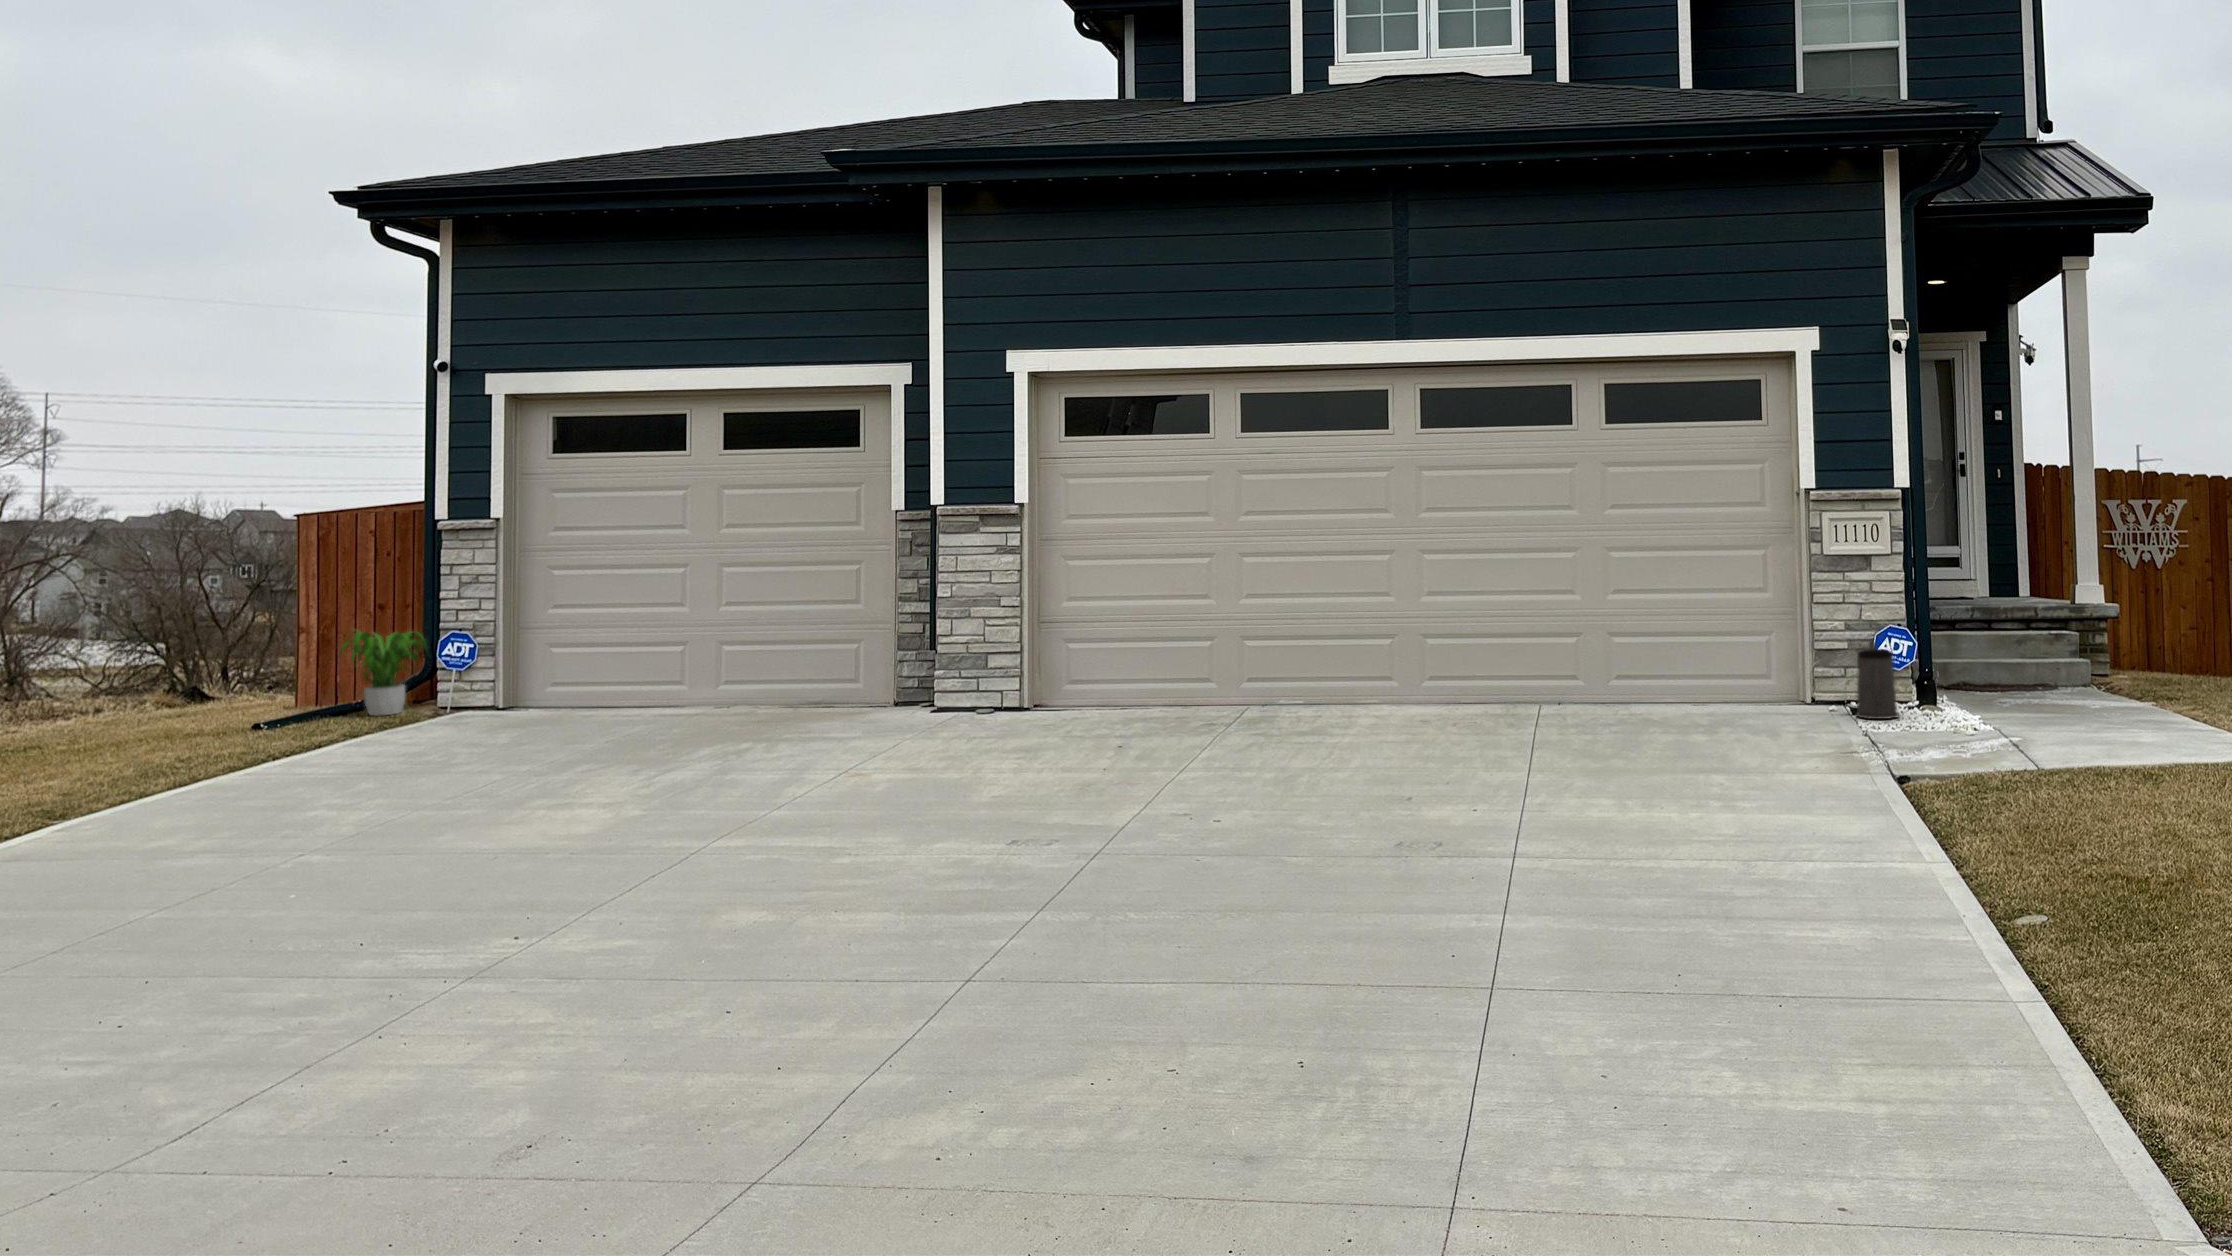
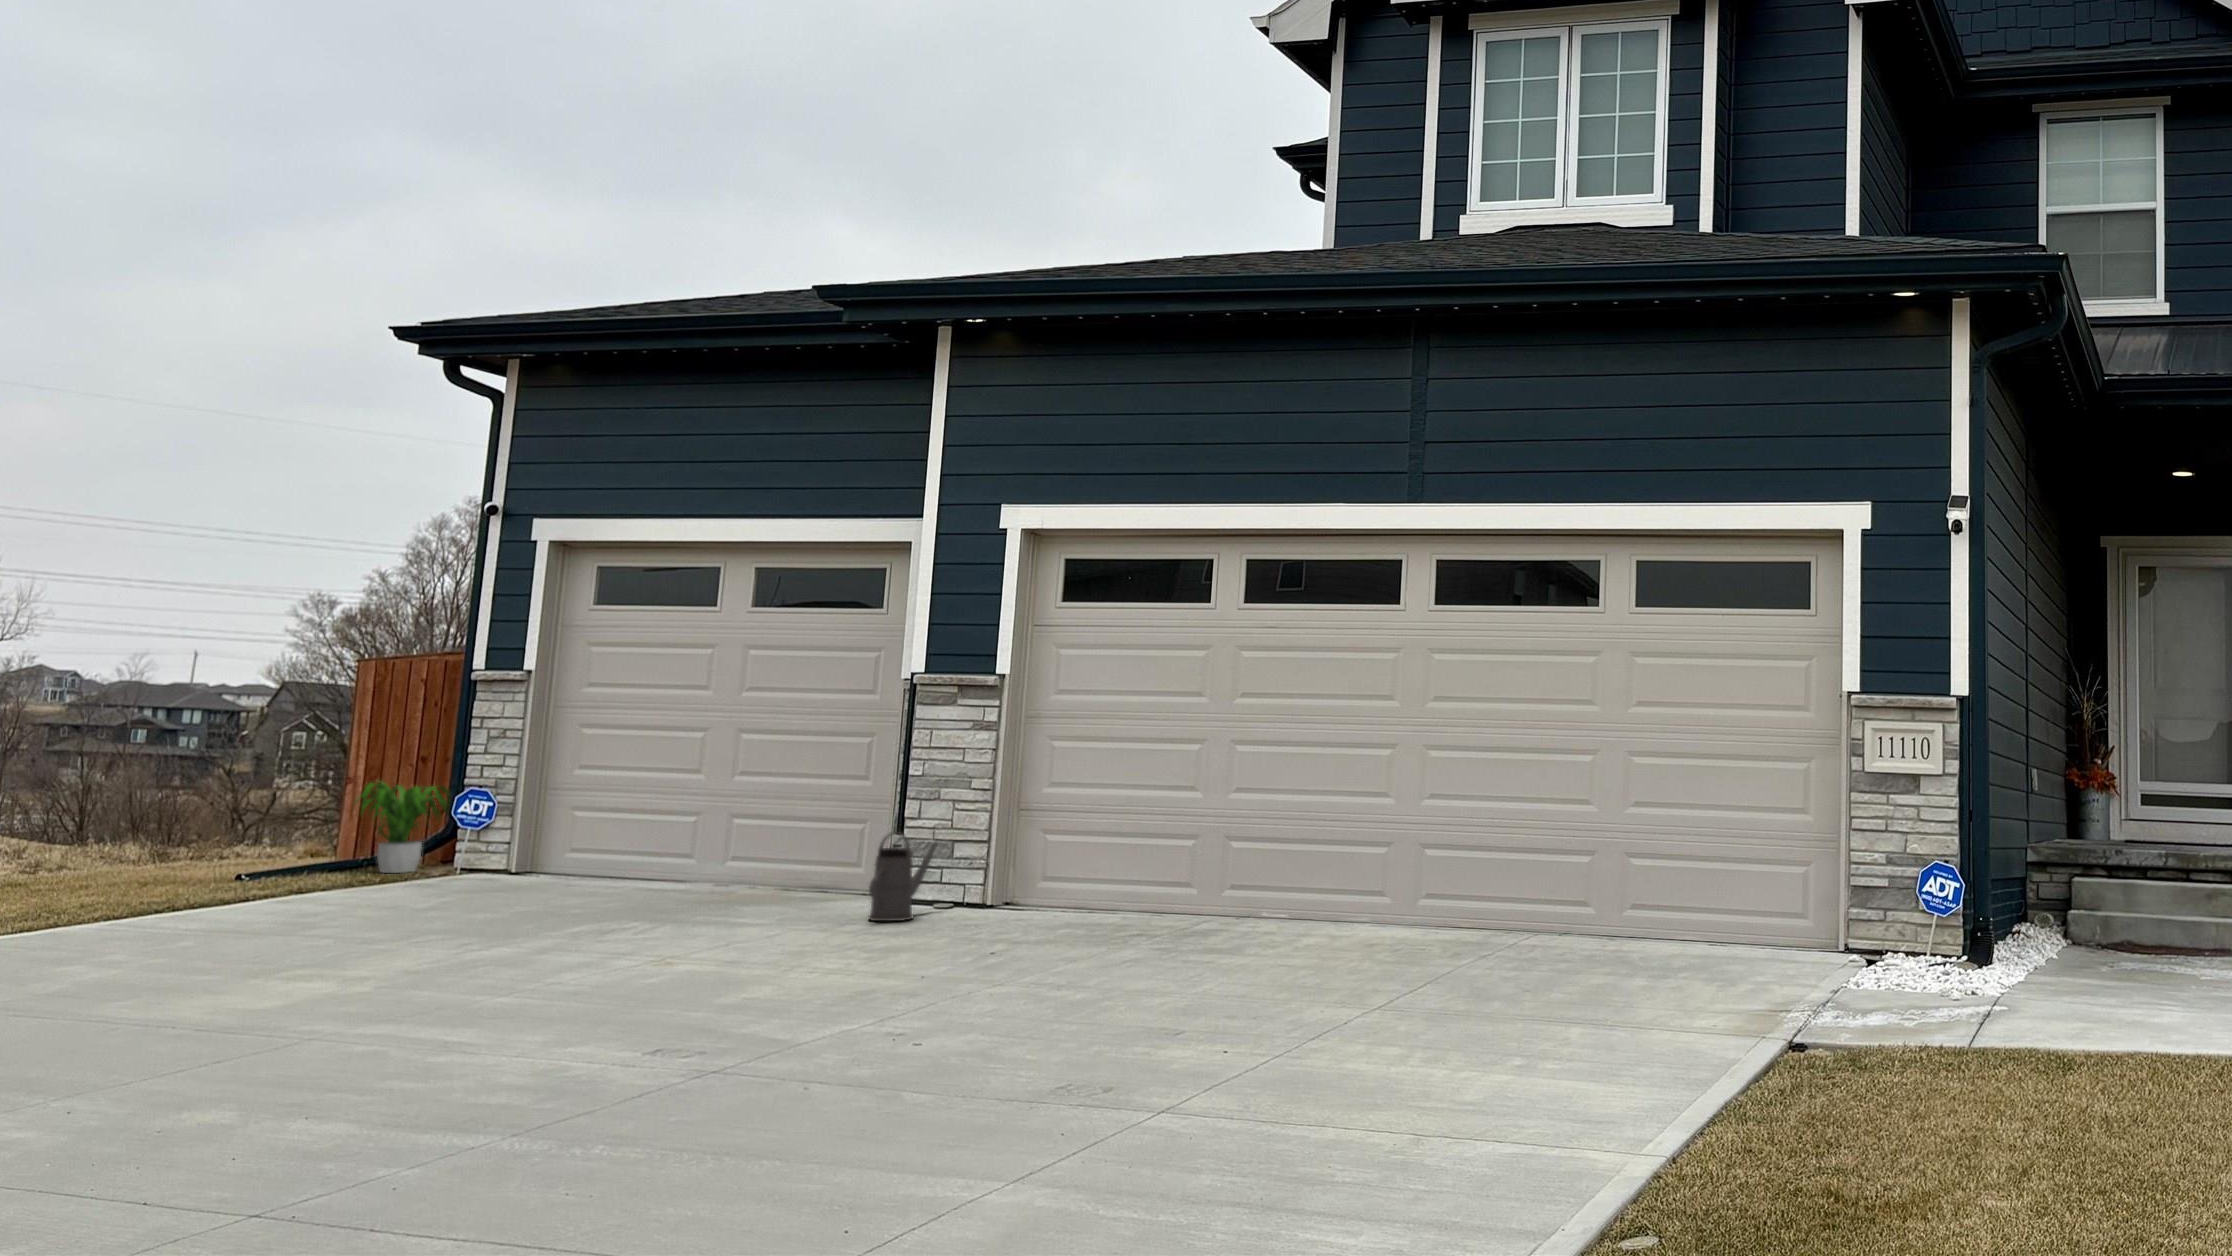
watering can: present [1856,636,1899,719] -> present [869,833,938,921]

